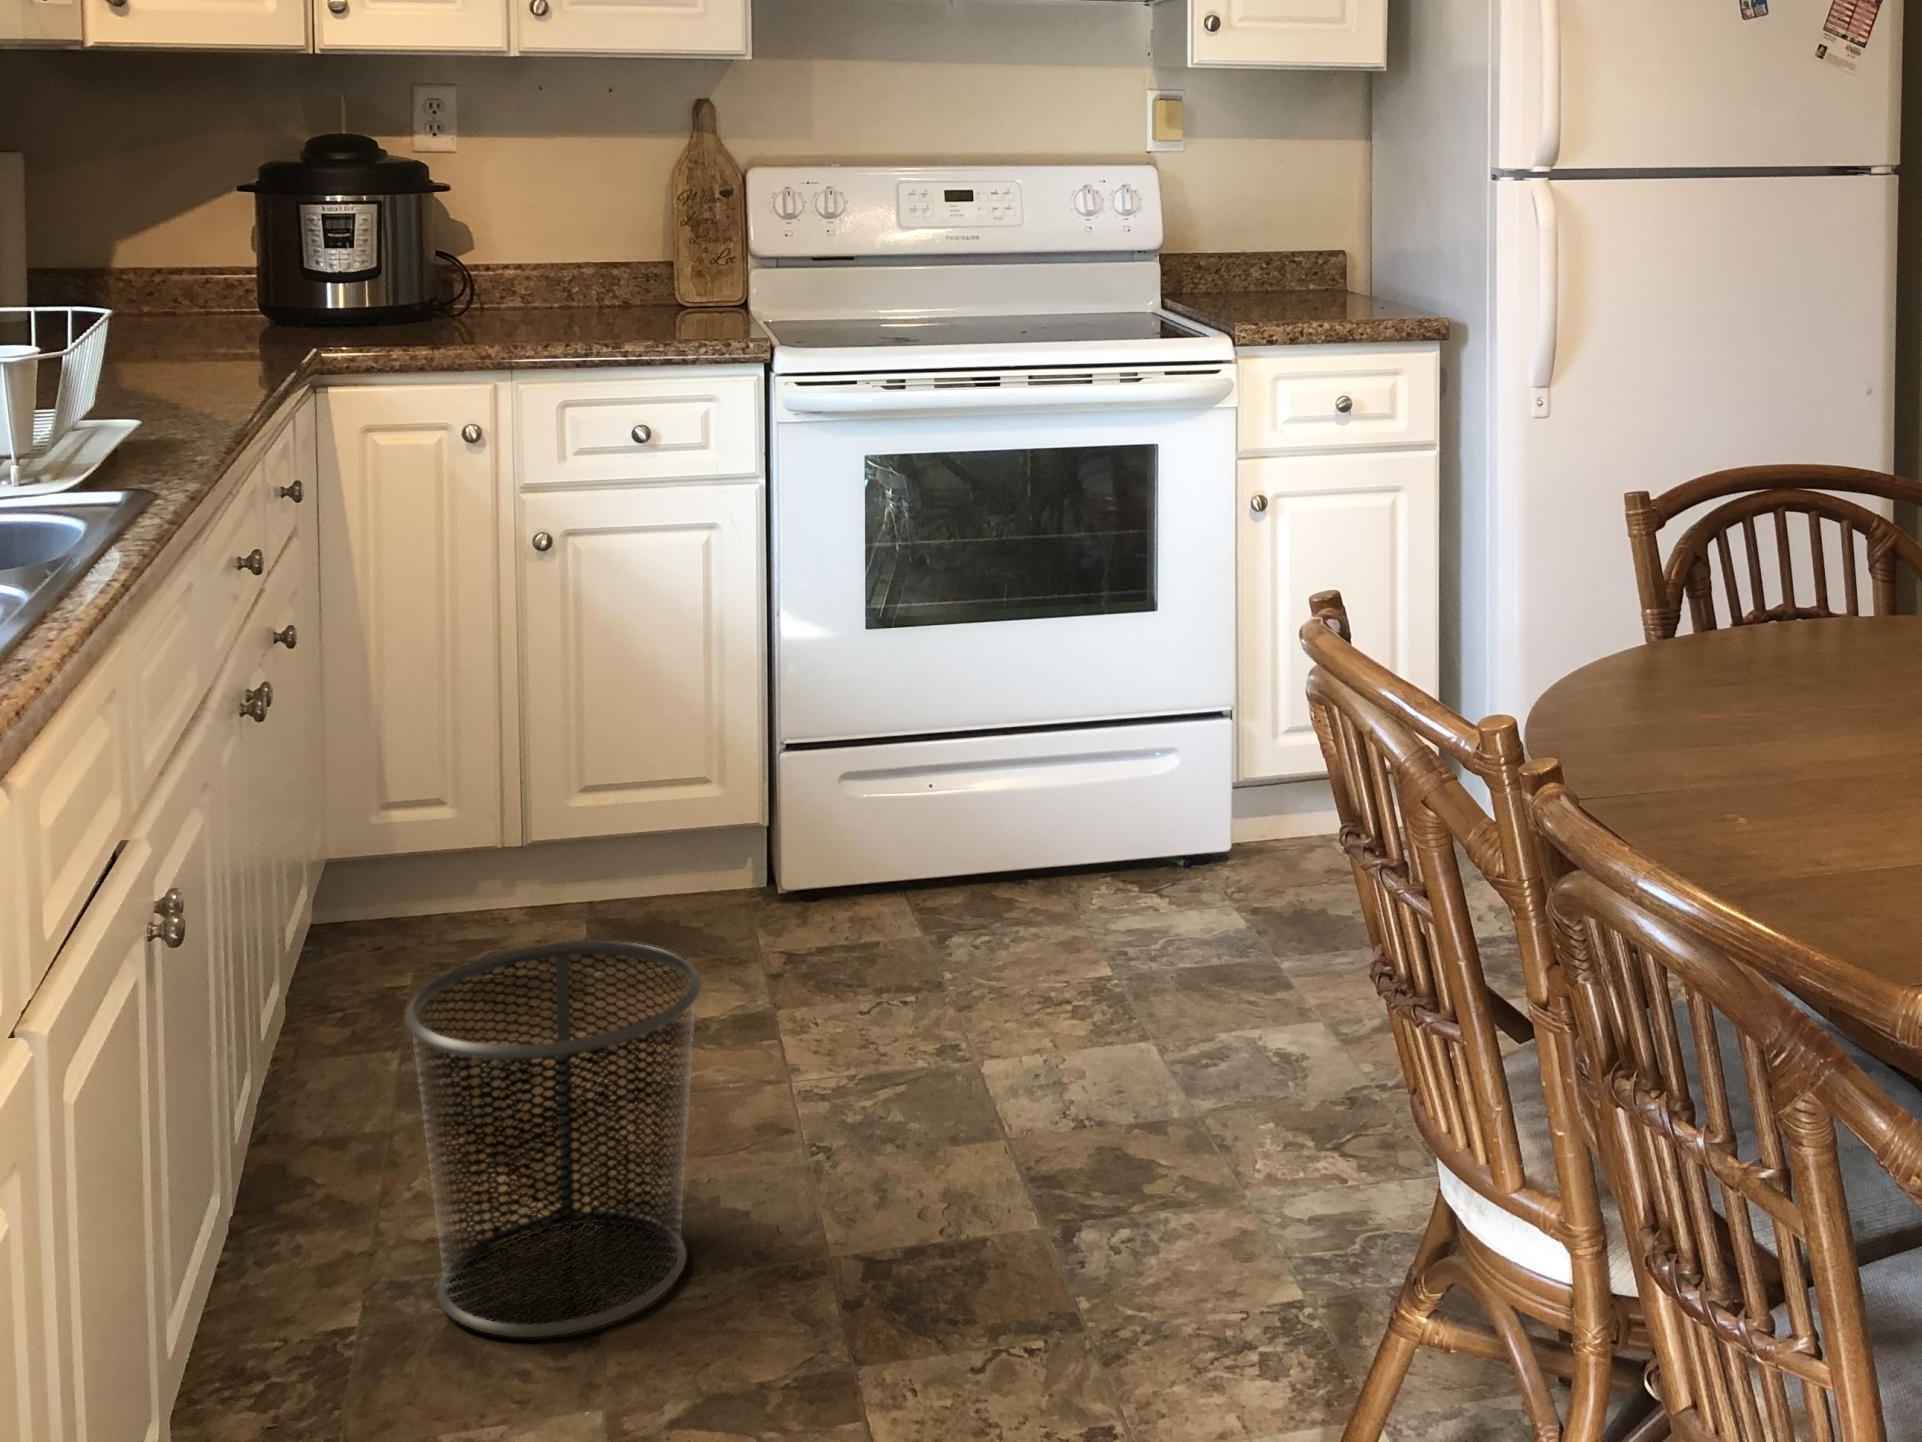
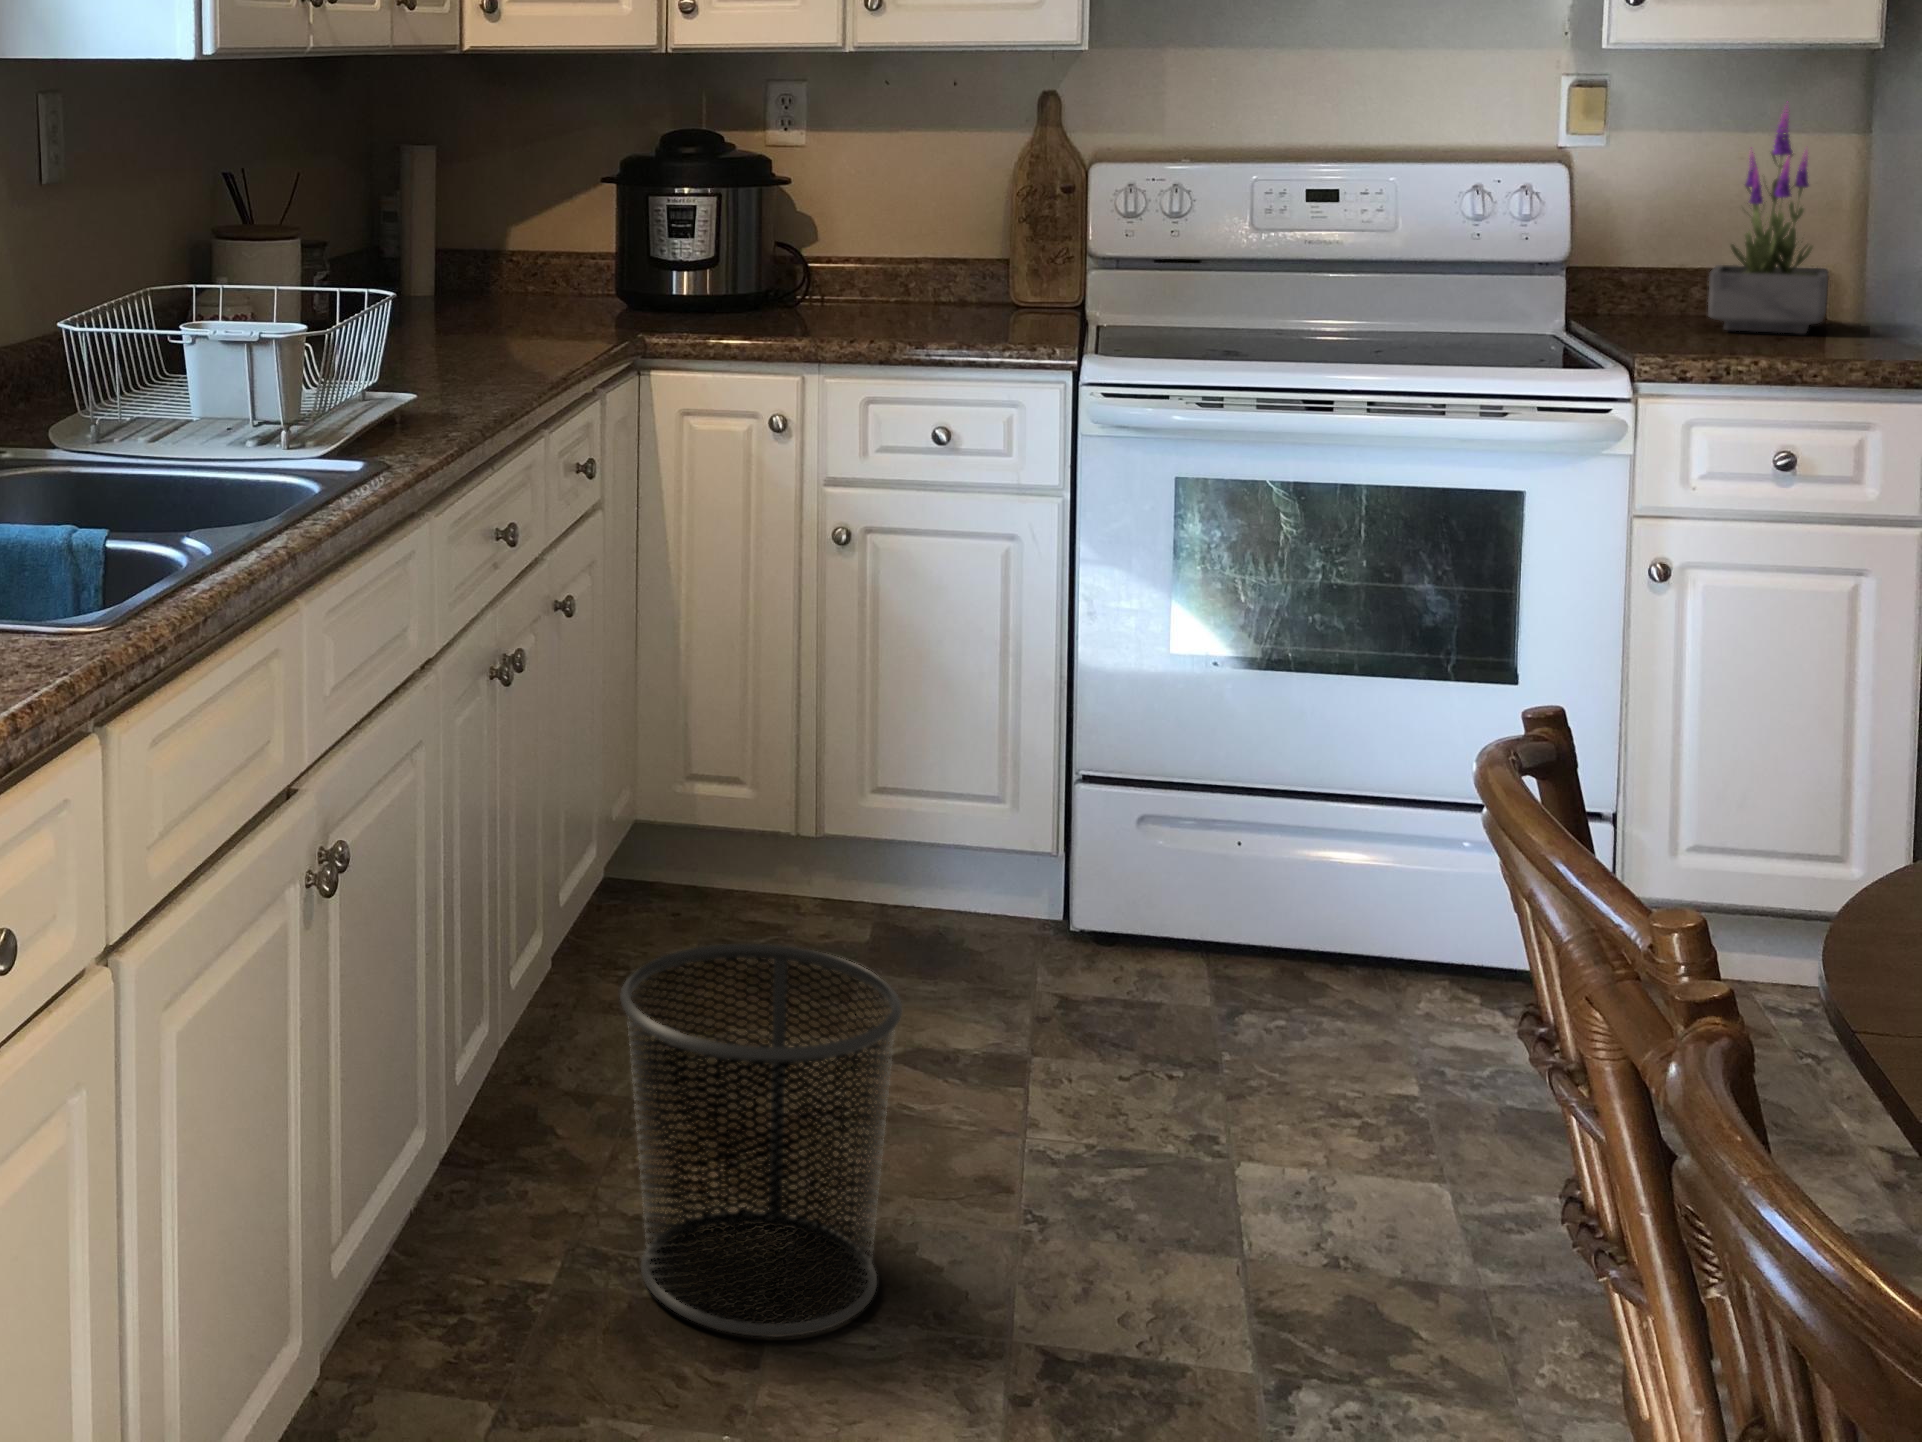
potted plant: none [1268,112,1350,301] -> present [1708,101,1829,334]

